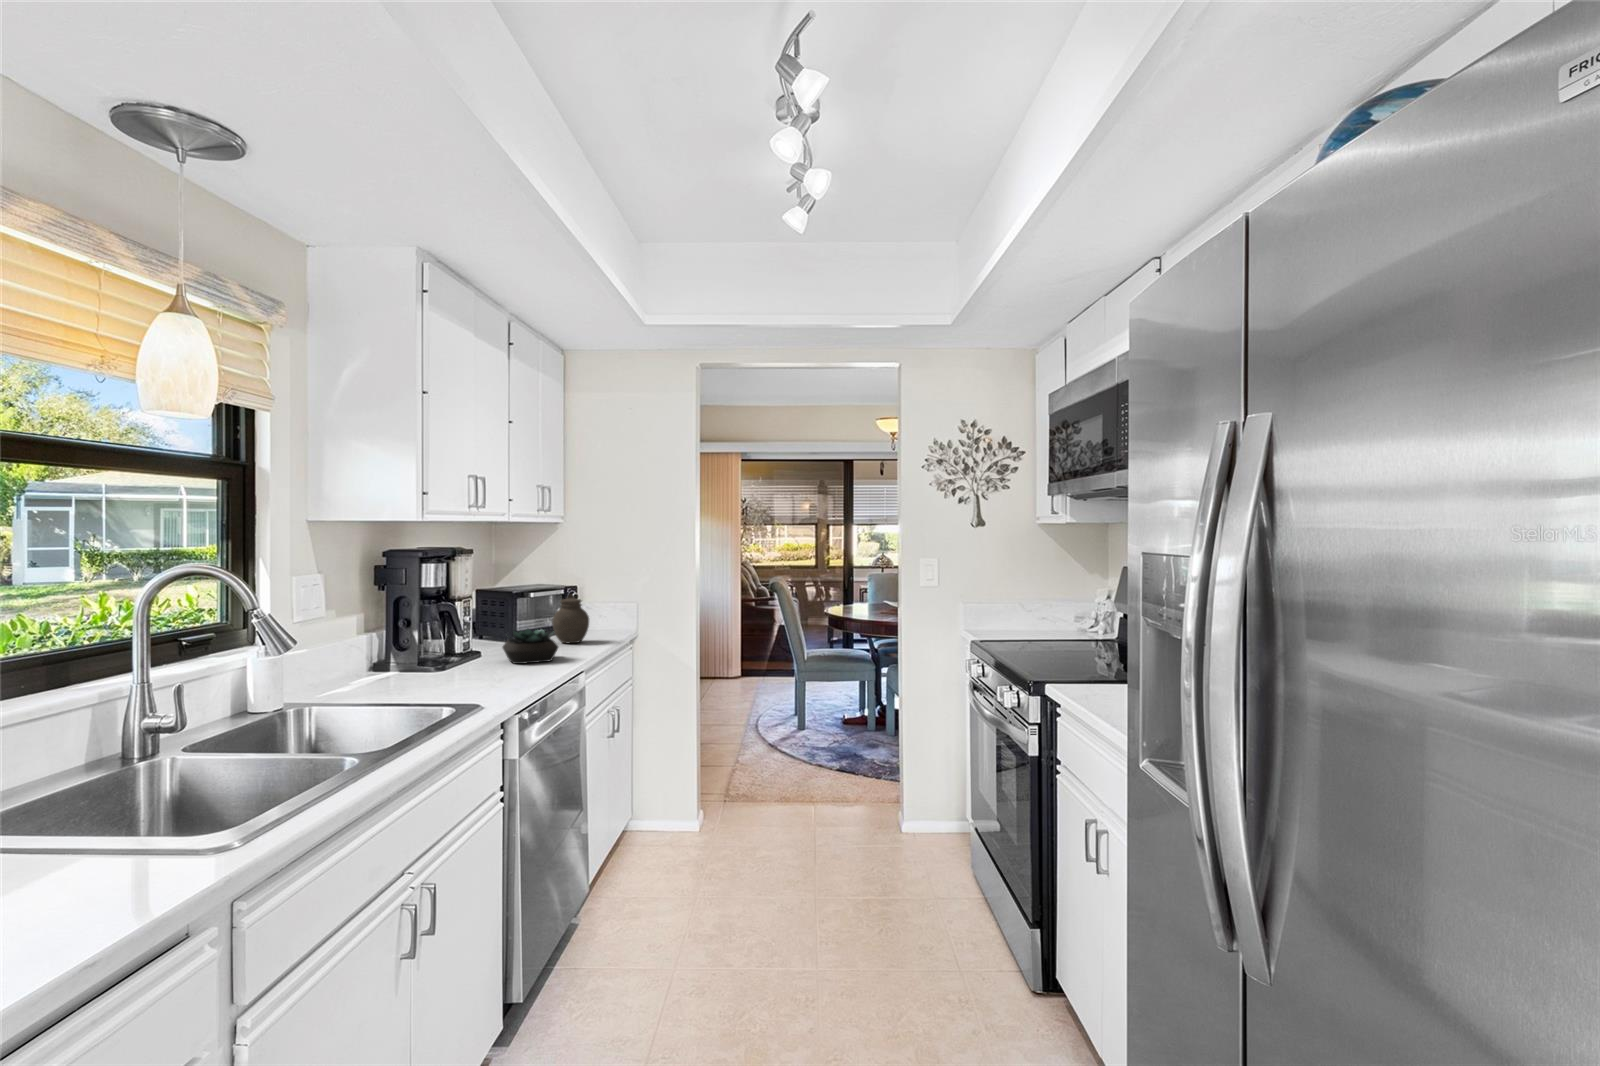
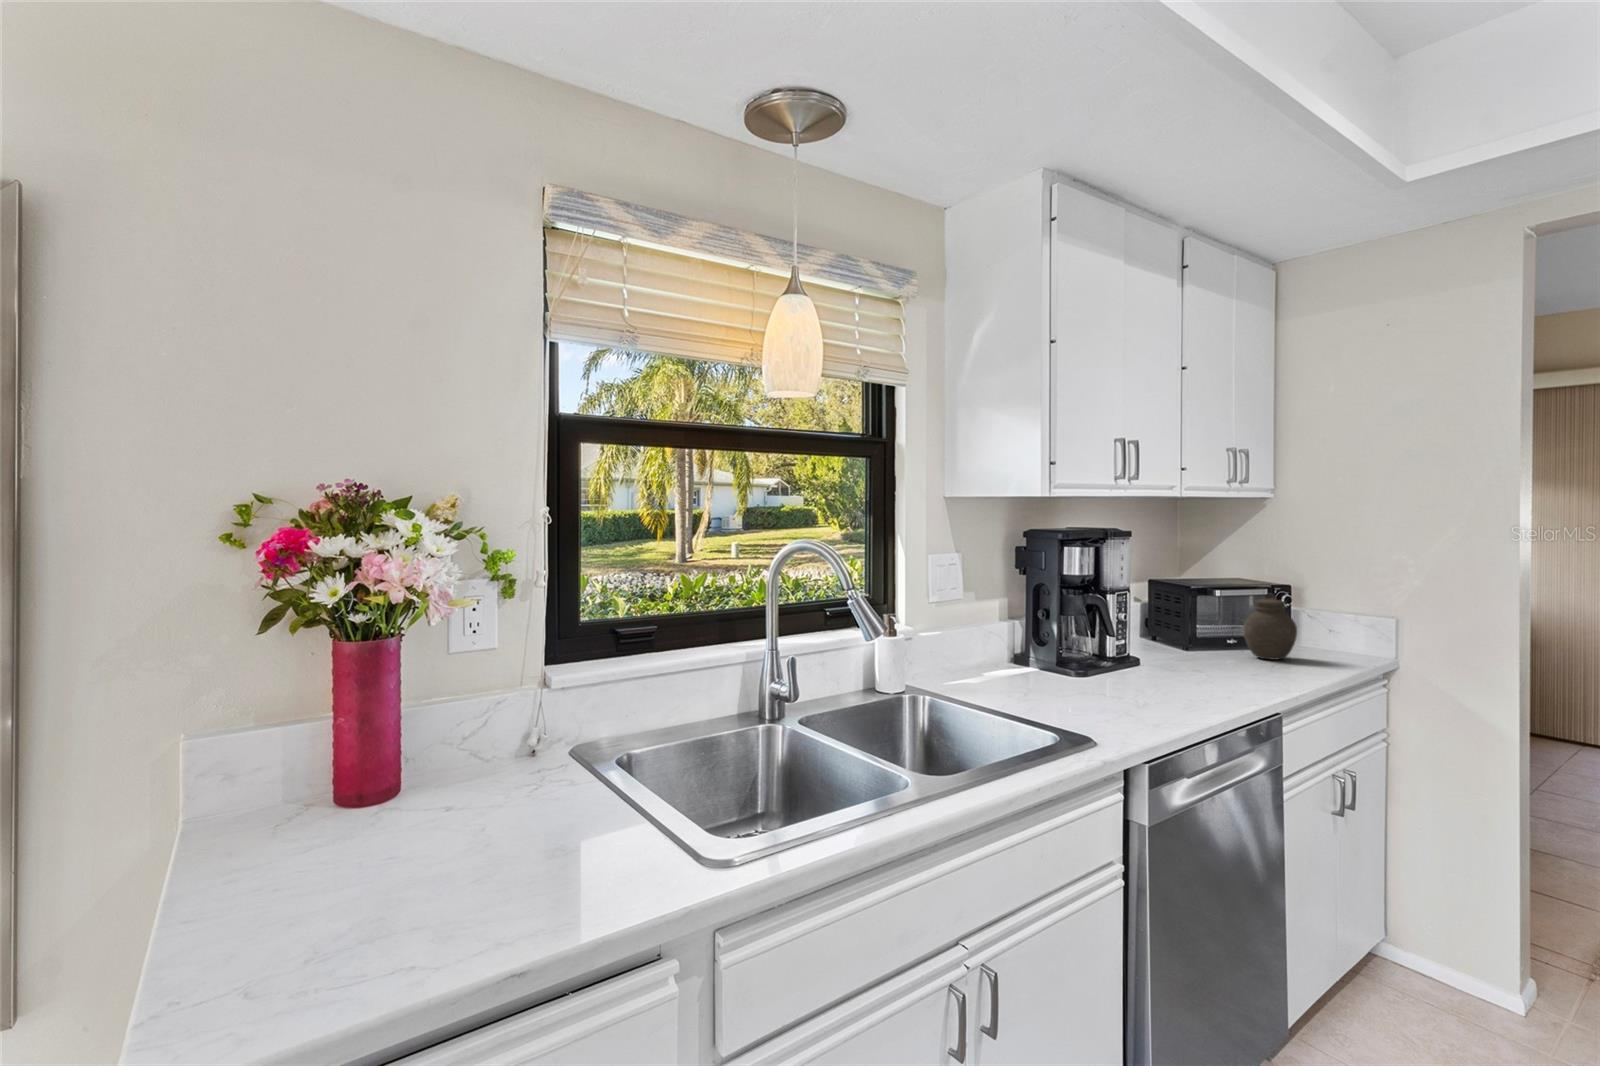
succulent plant: present [502,629,558,664] -> none [1163,633,1236,679]

